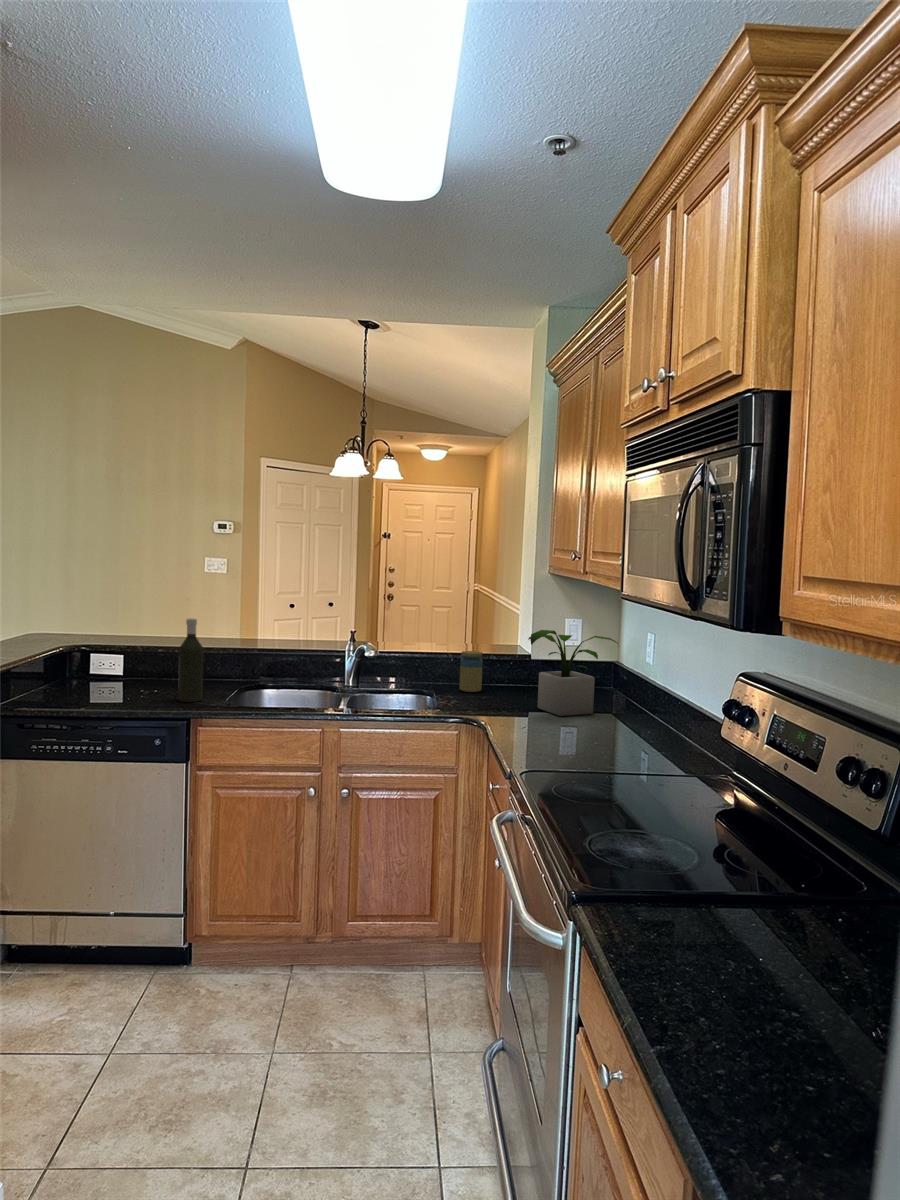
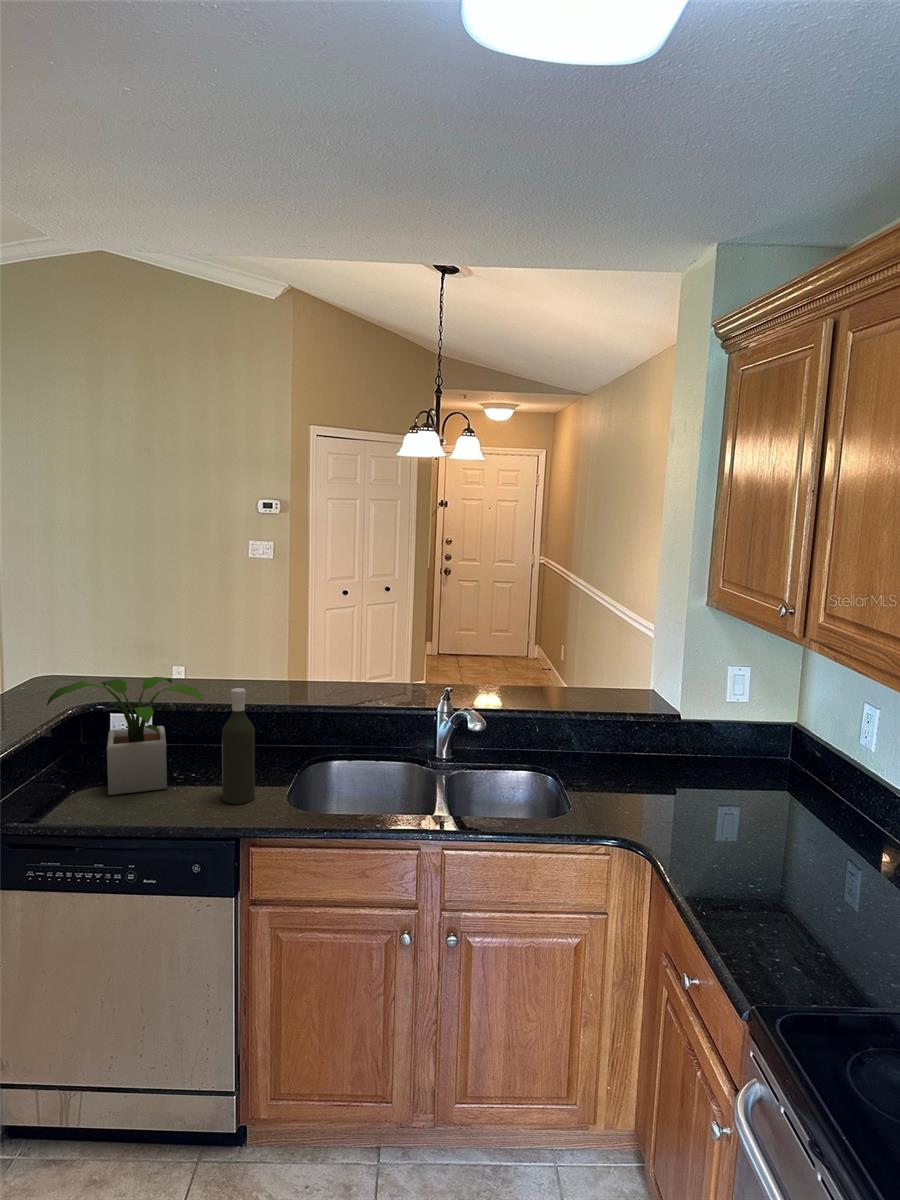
potted plant: present [528,630,618,716] -> present [47,677,202,795]
jar: present [459,651,483,692] -> none [591,712,624,771]

